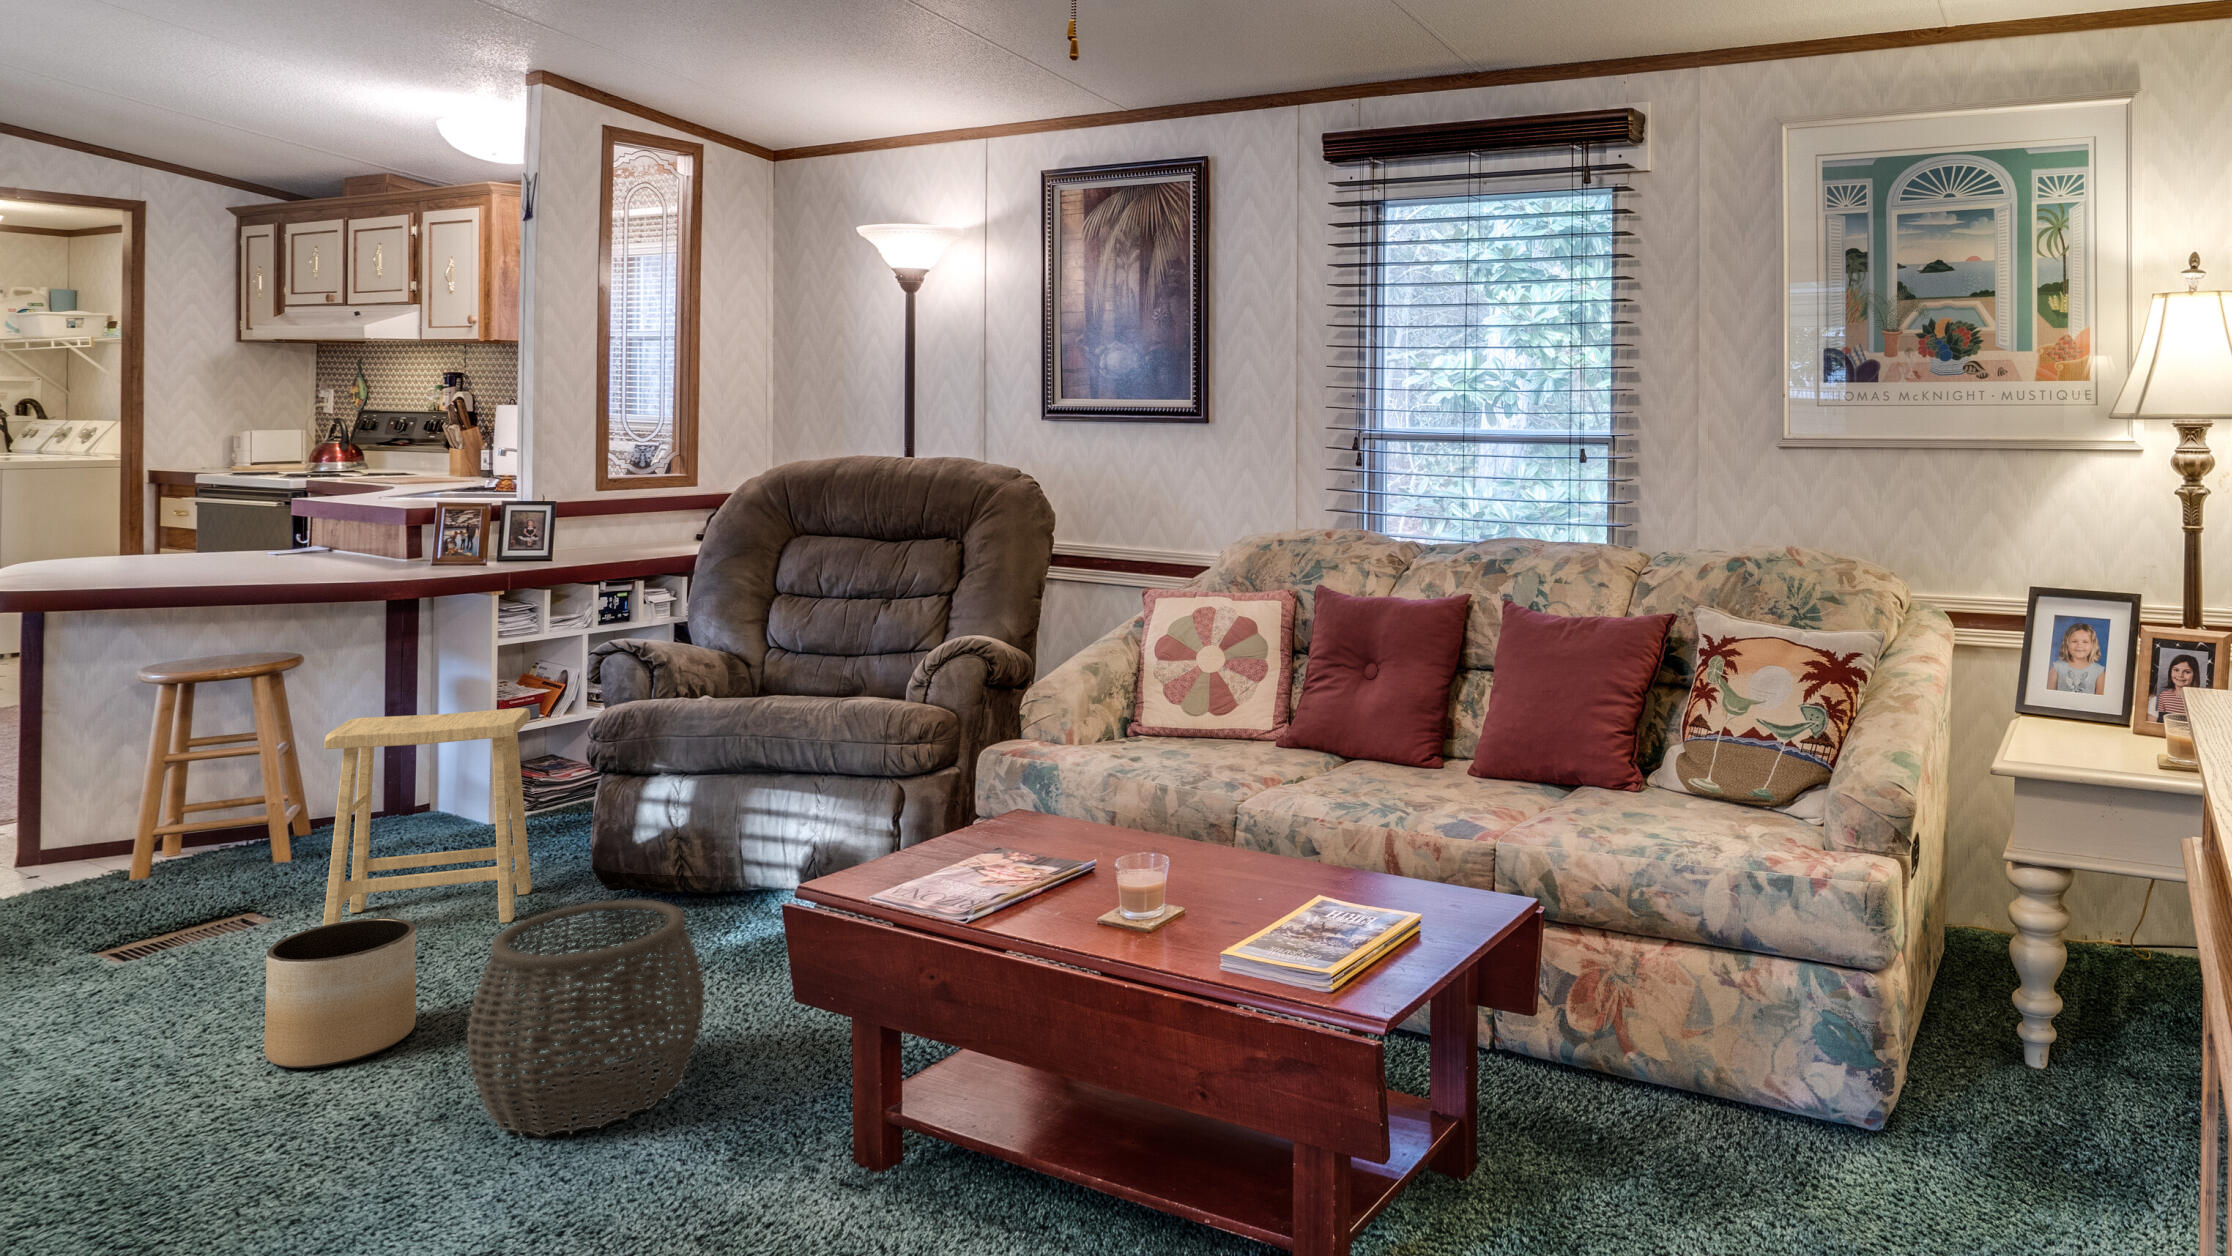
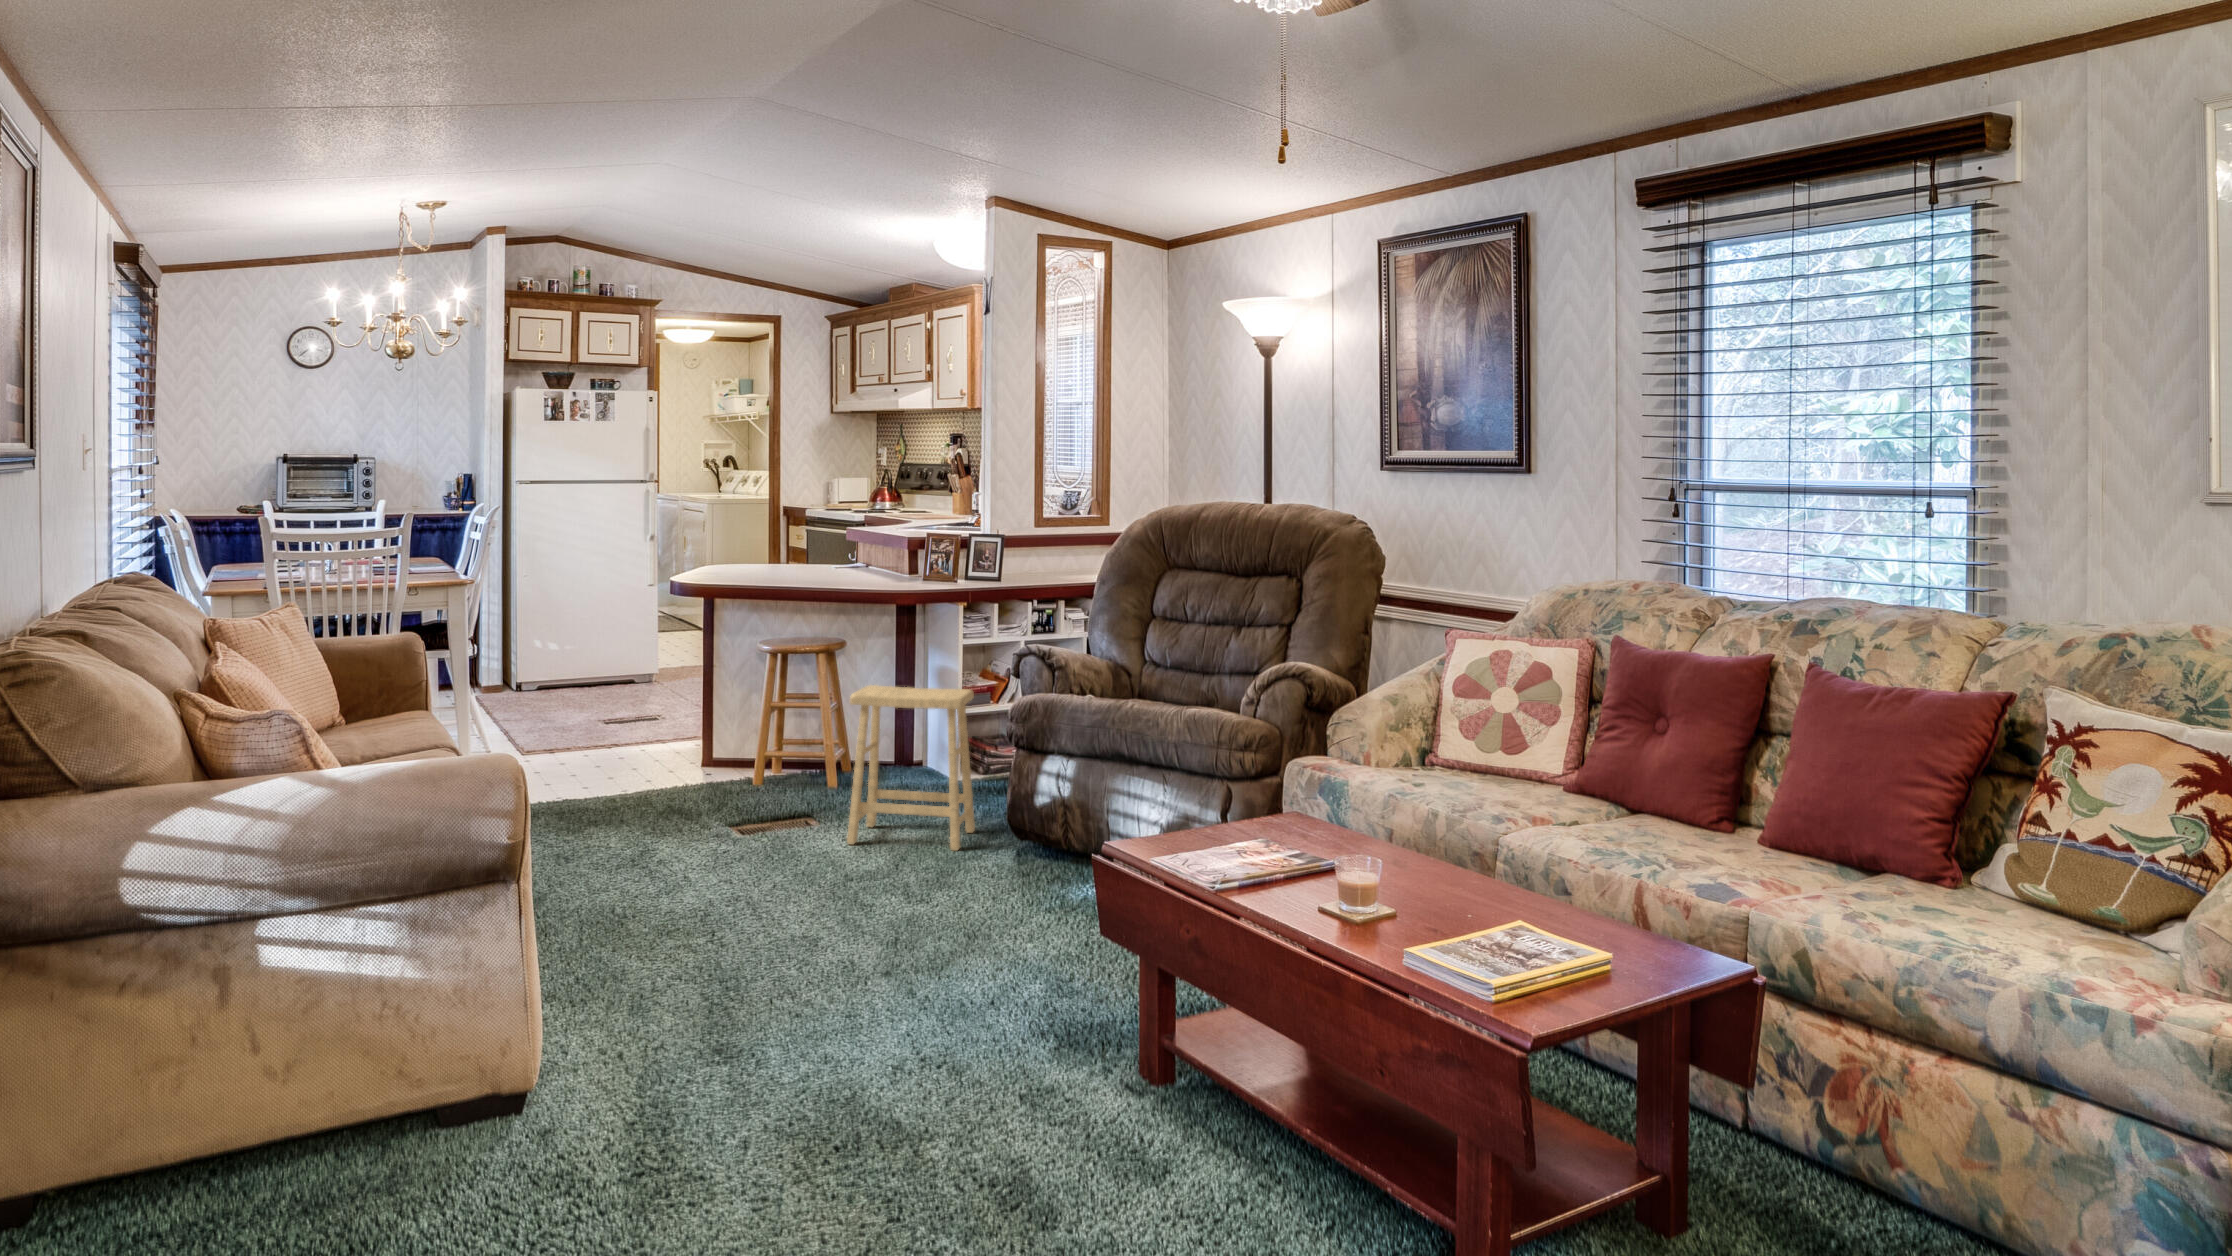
woven basket: present [467,899,706,1136] -> none [900,835,1054,1004]
planter: present [264,918,416,1068] -> none [802,826,887,924]

